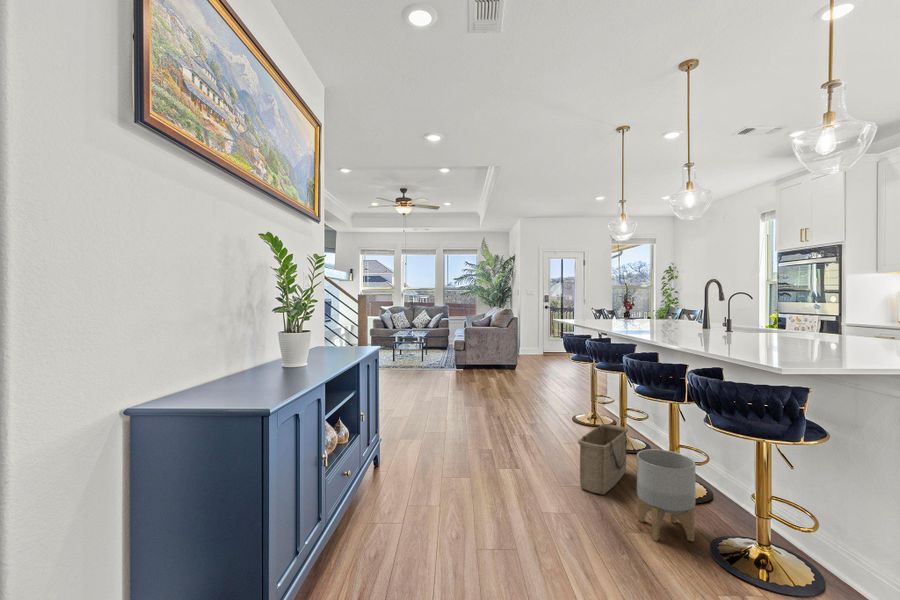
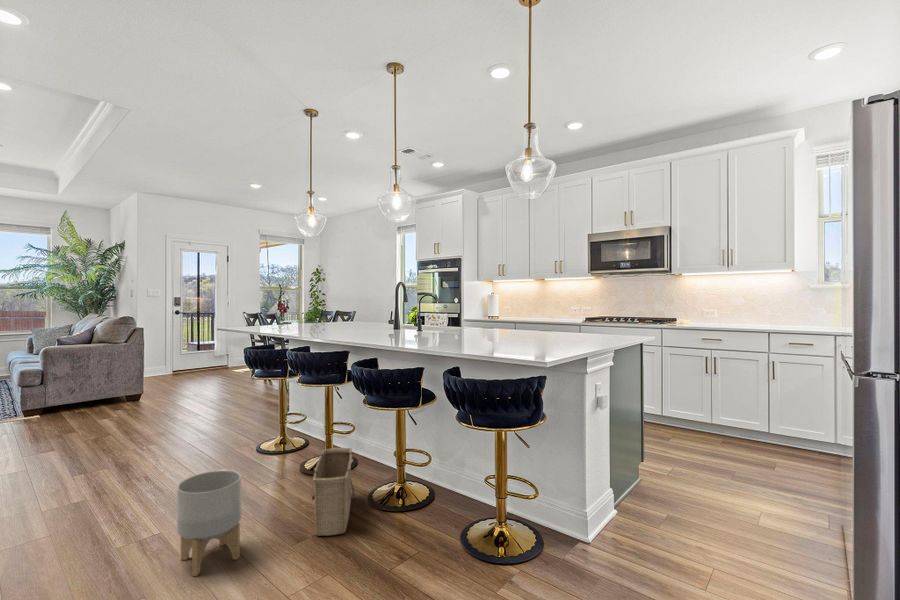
planter: present [637,449,695,542] -> present [177,470,241,576]

